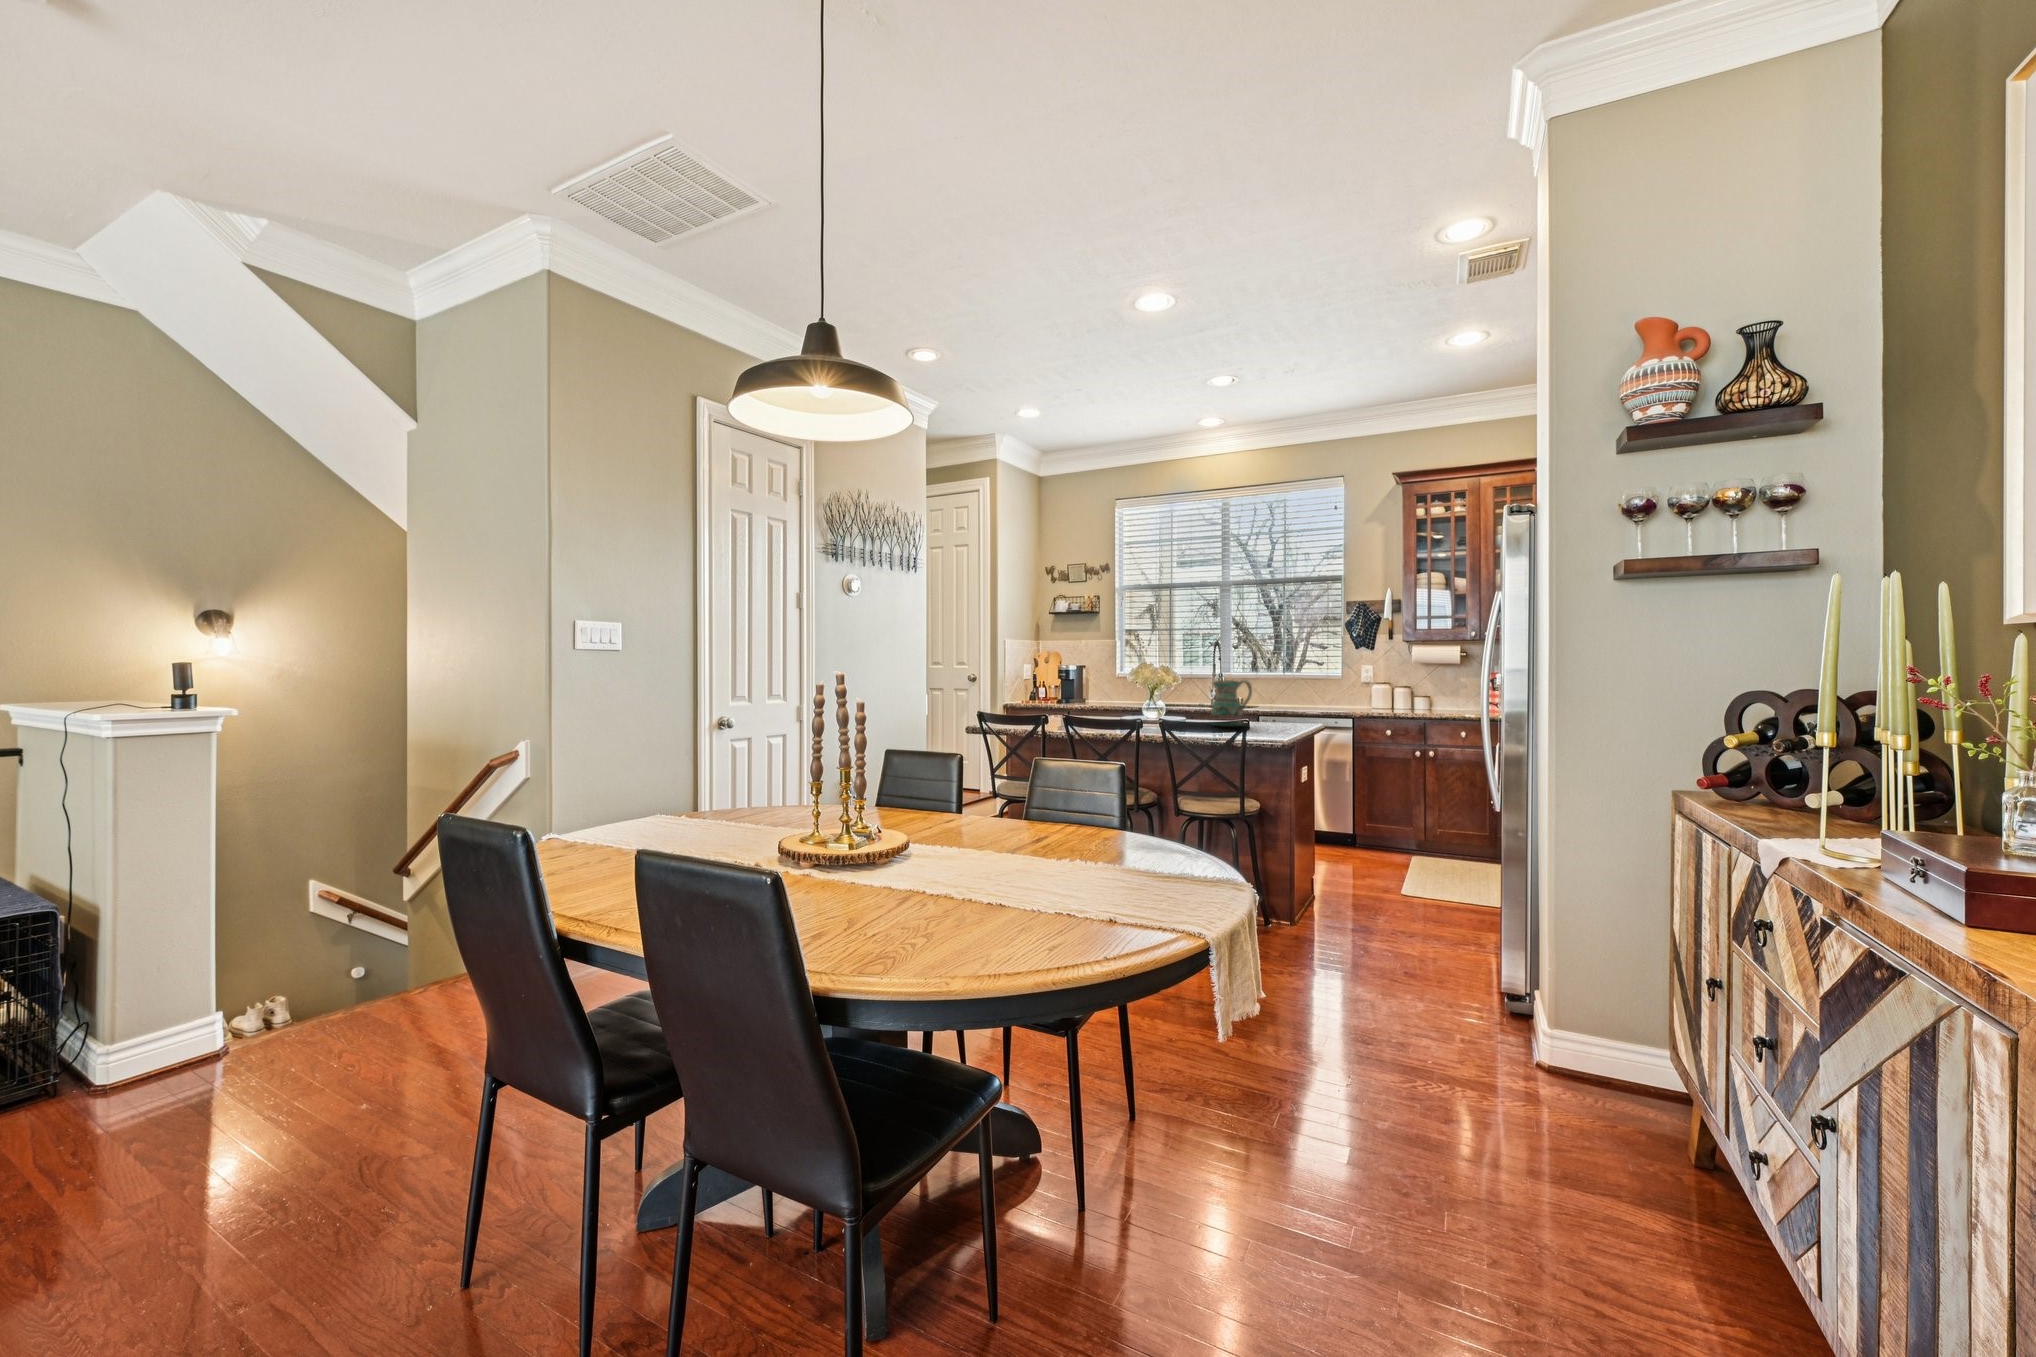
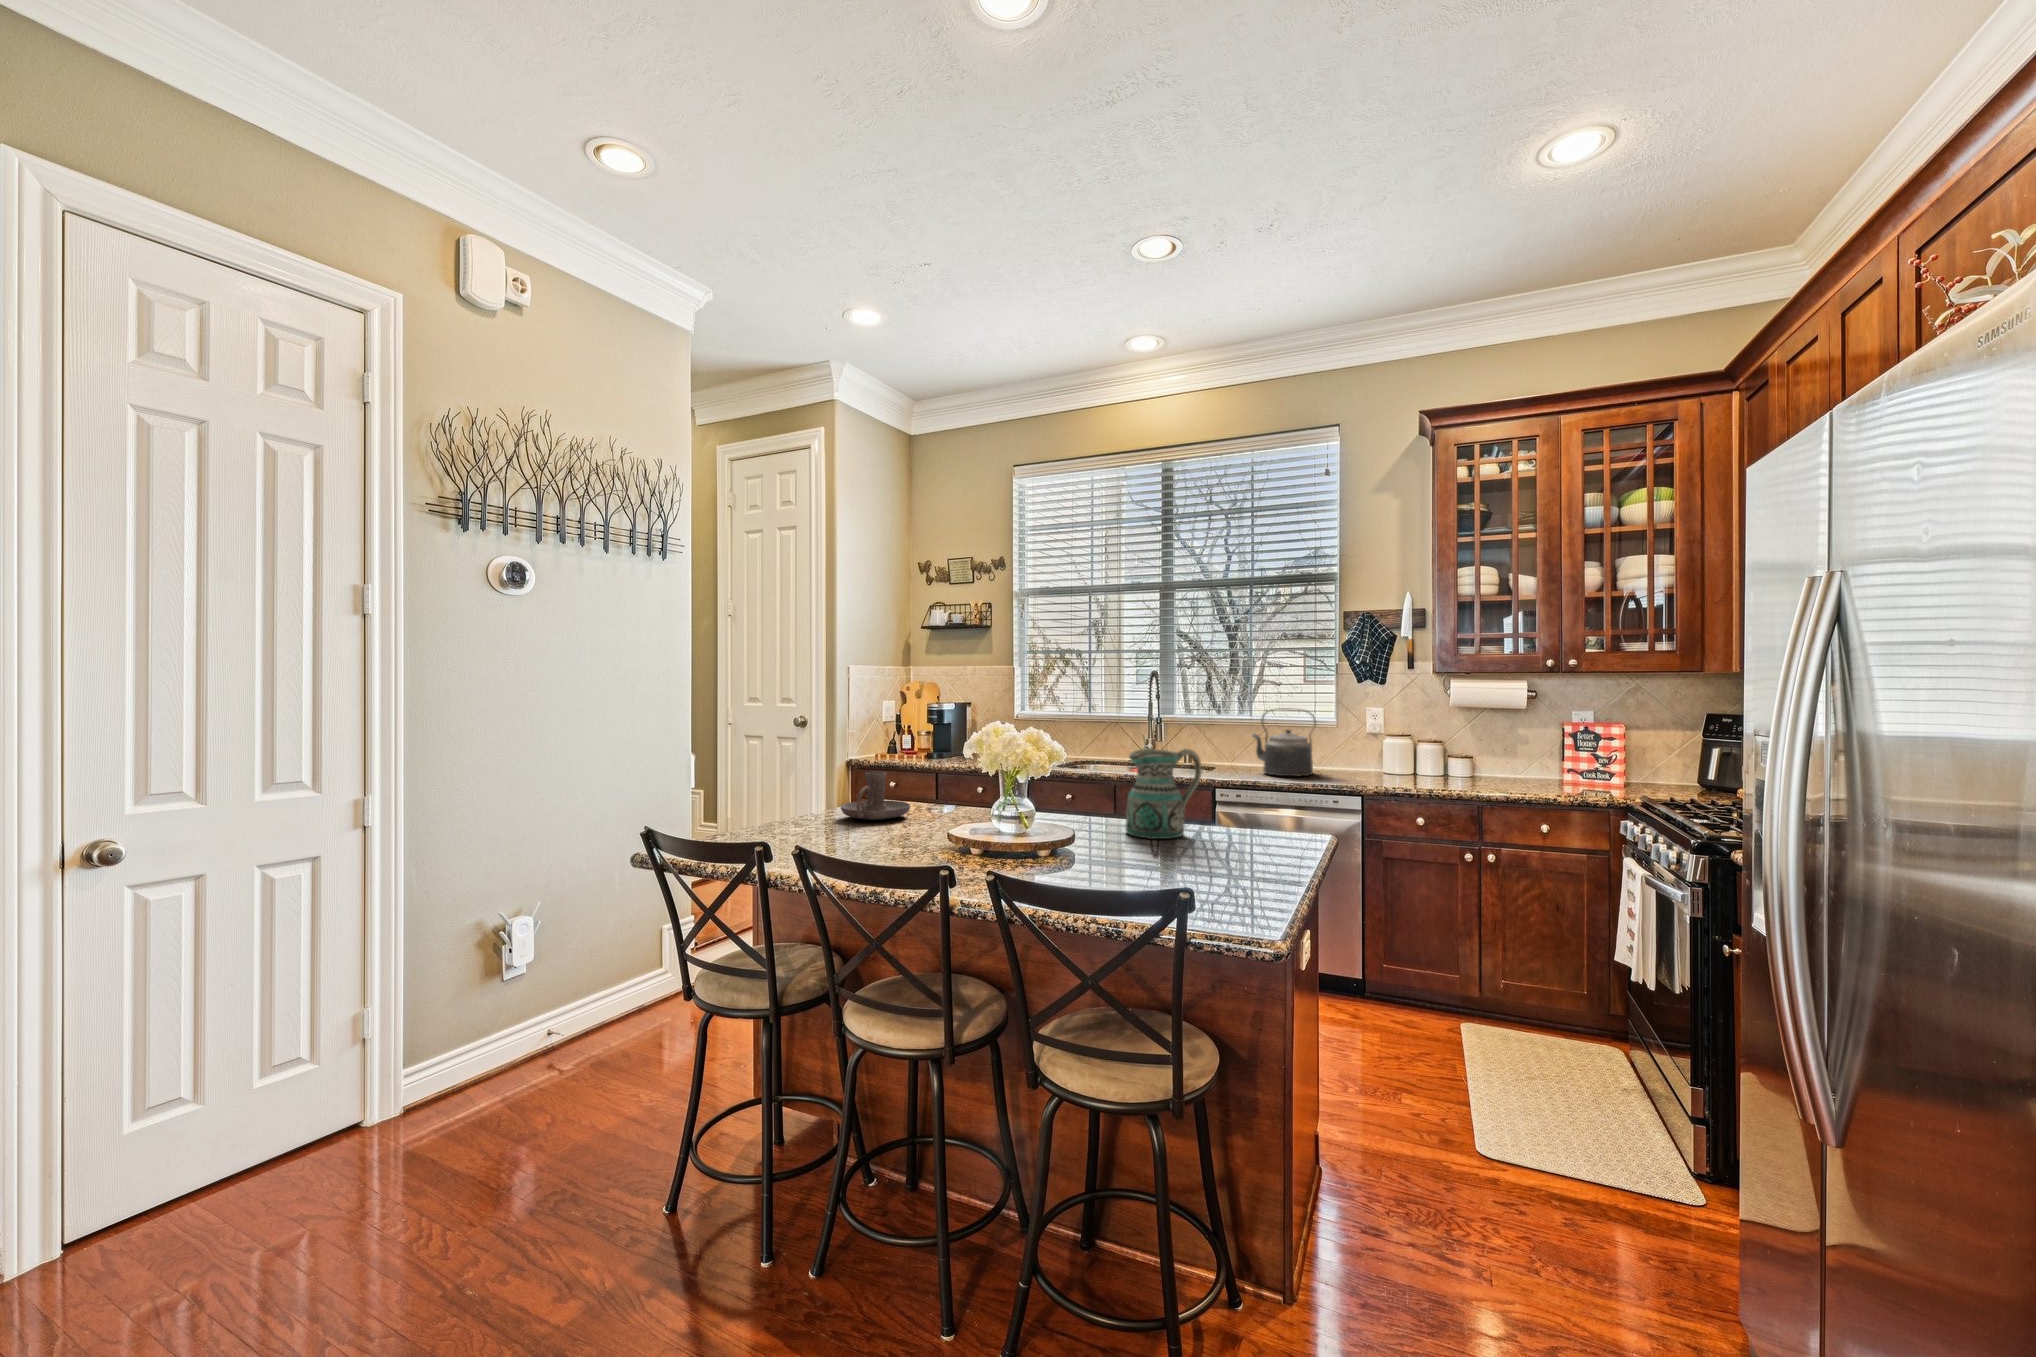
kettle: none [1285,666,1327,710] -> present [1252,708,1316,776]
candle holder: none [1046,697,1085,723] -> present [841,771,910,820]

